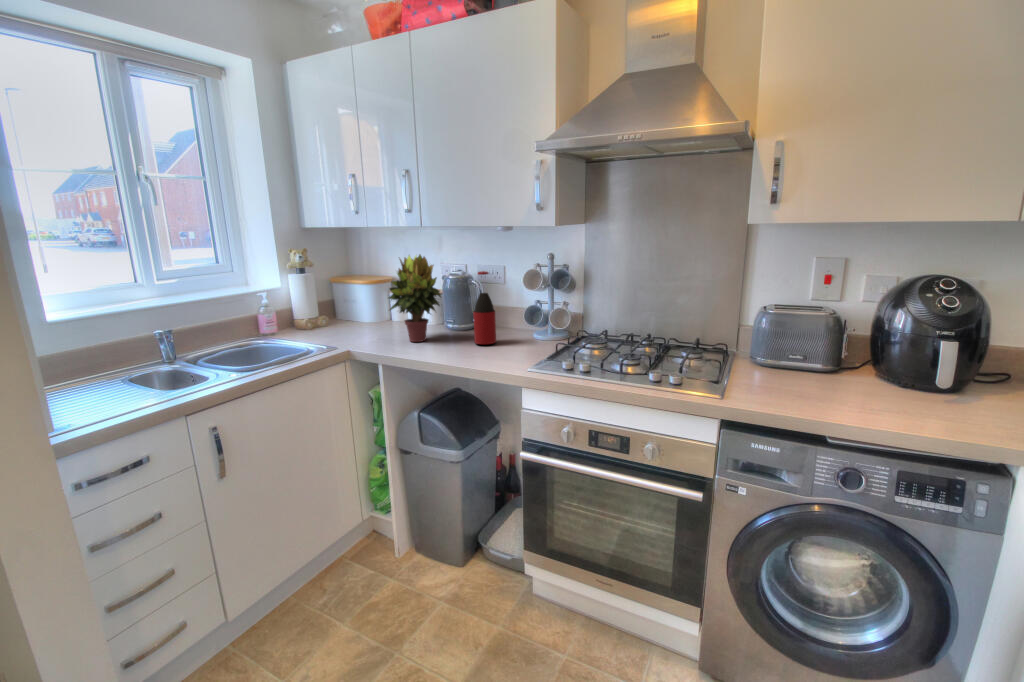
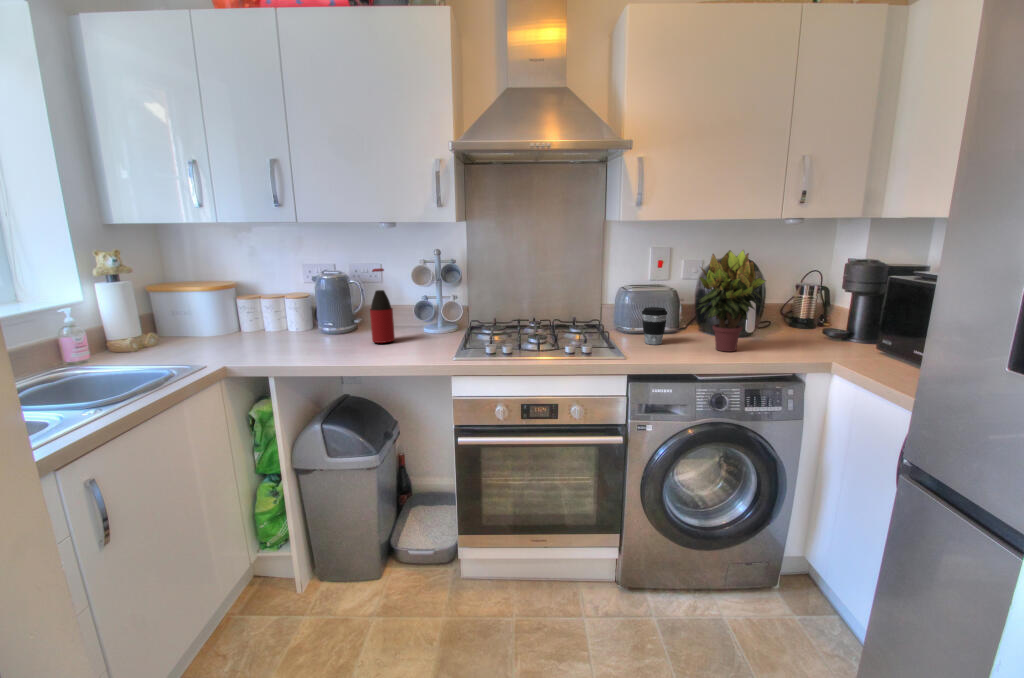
potted plant: present [388,255,441,342] -> present [699,250,765,352]
coffee cup: none [770,336,806,385] -> present [642,307,667,344]

